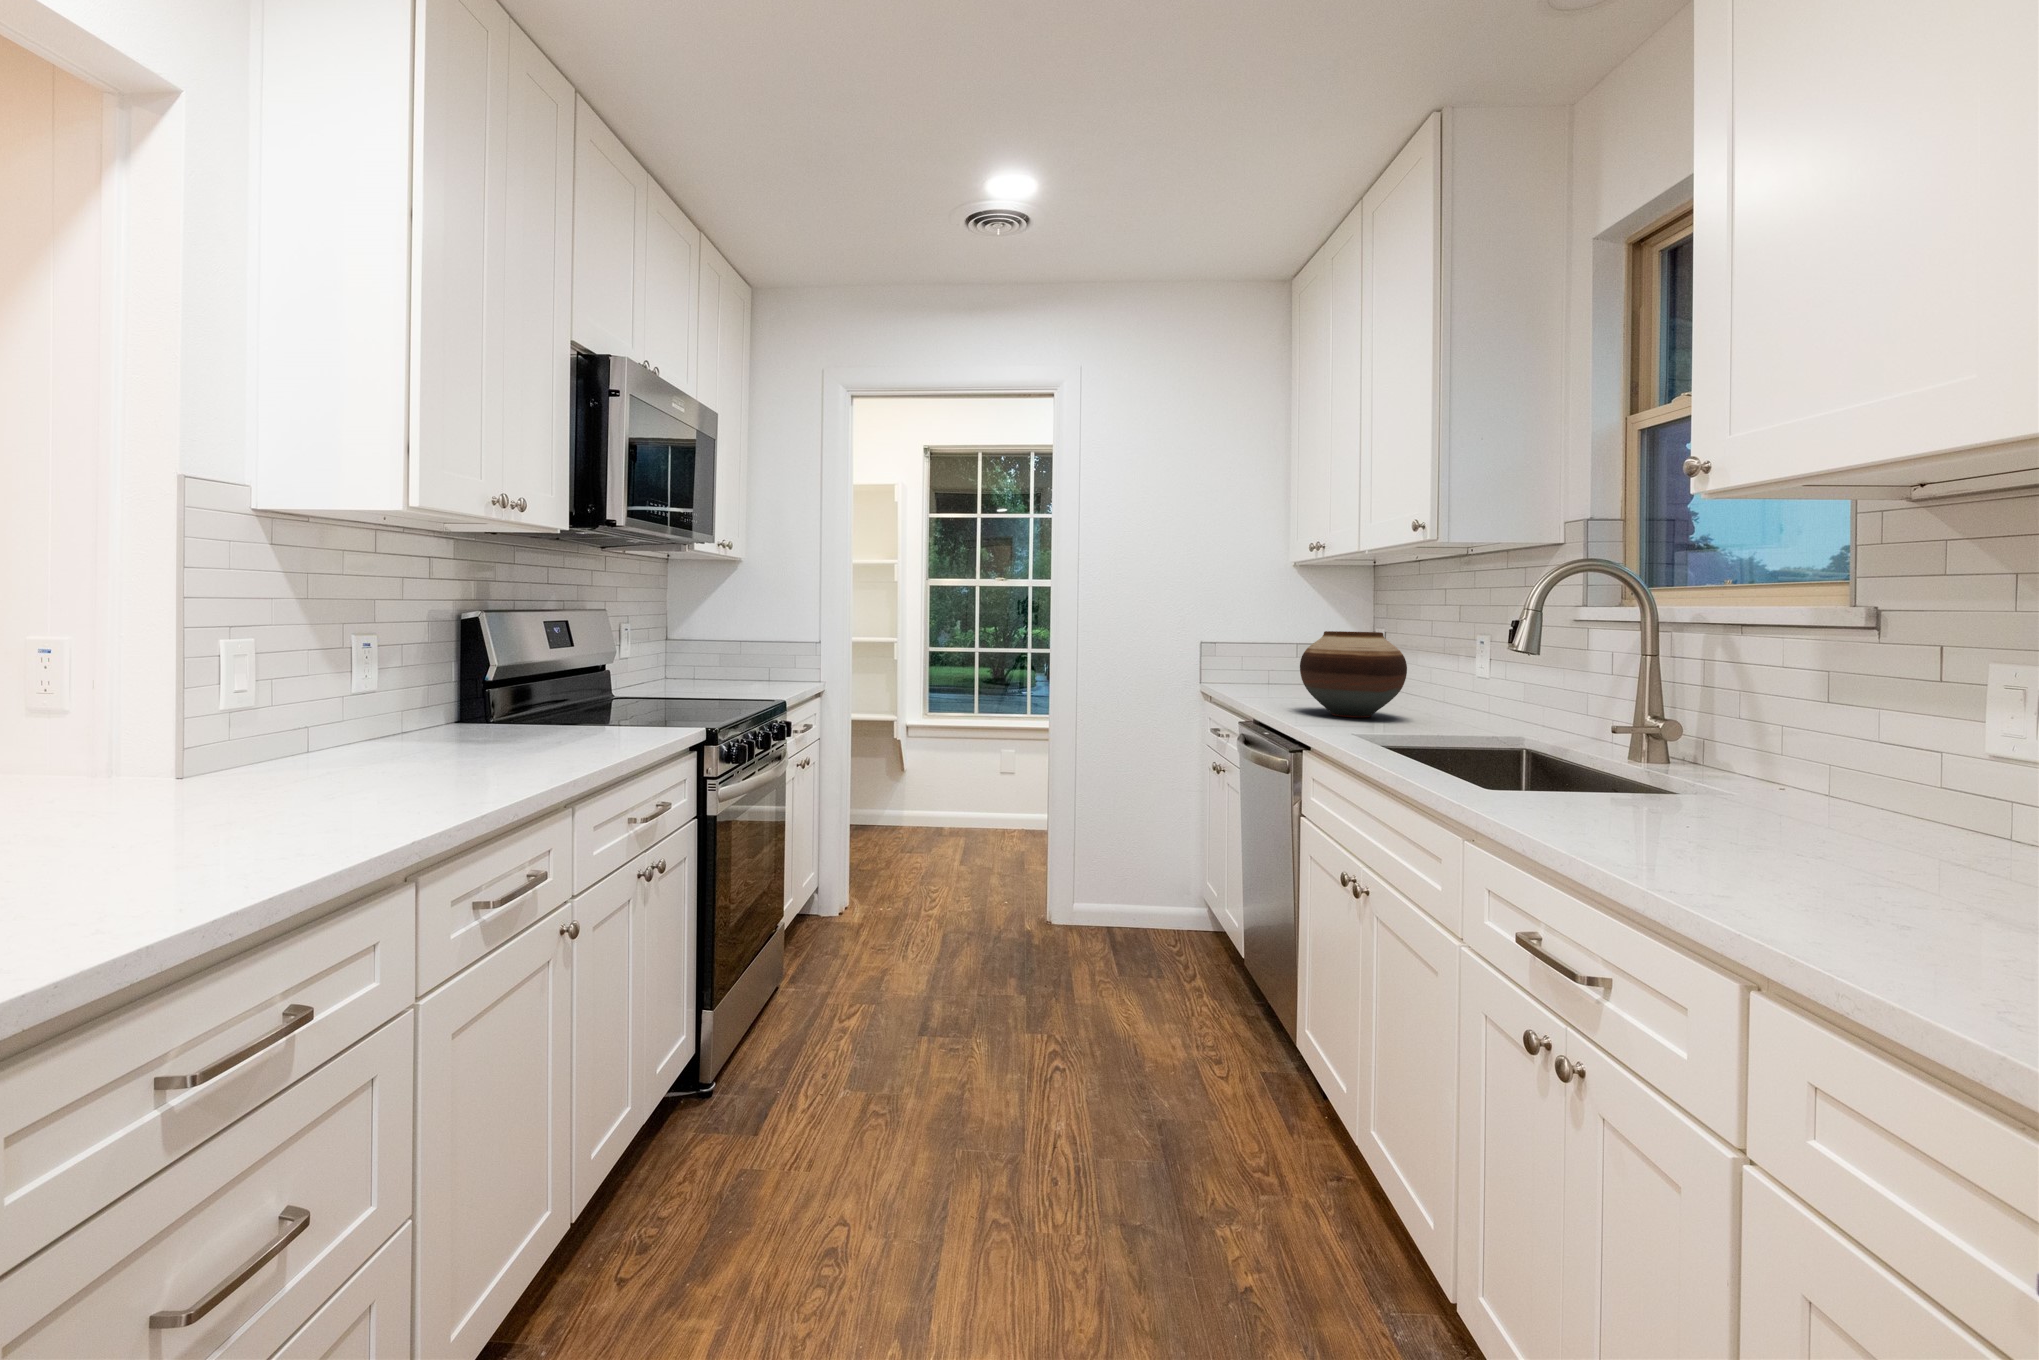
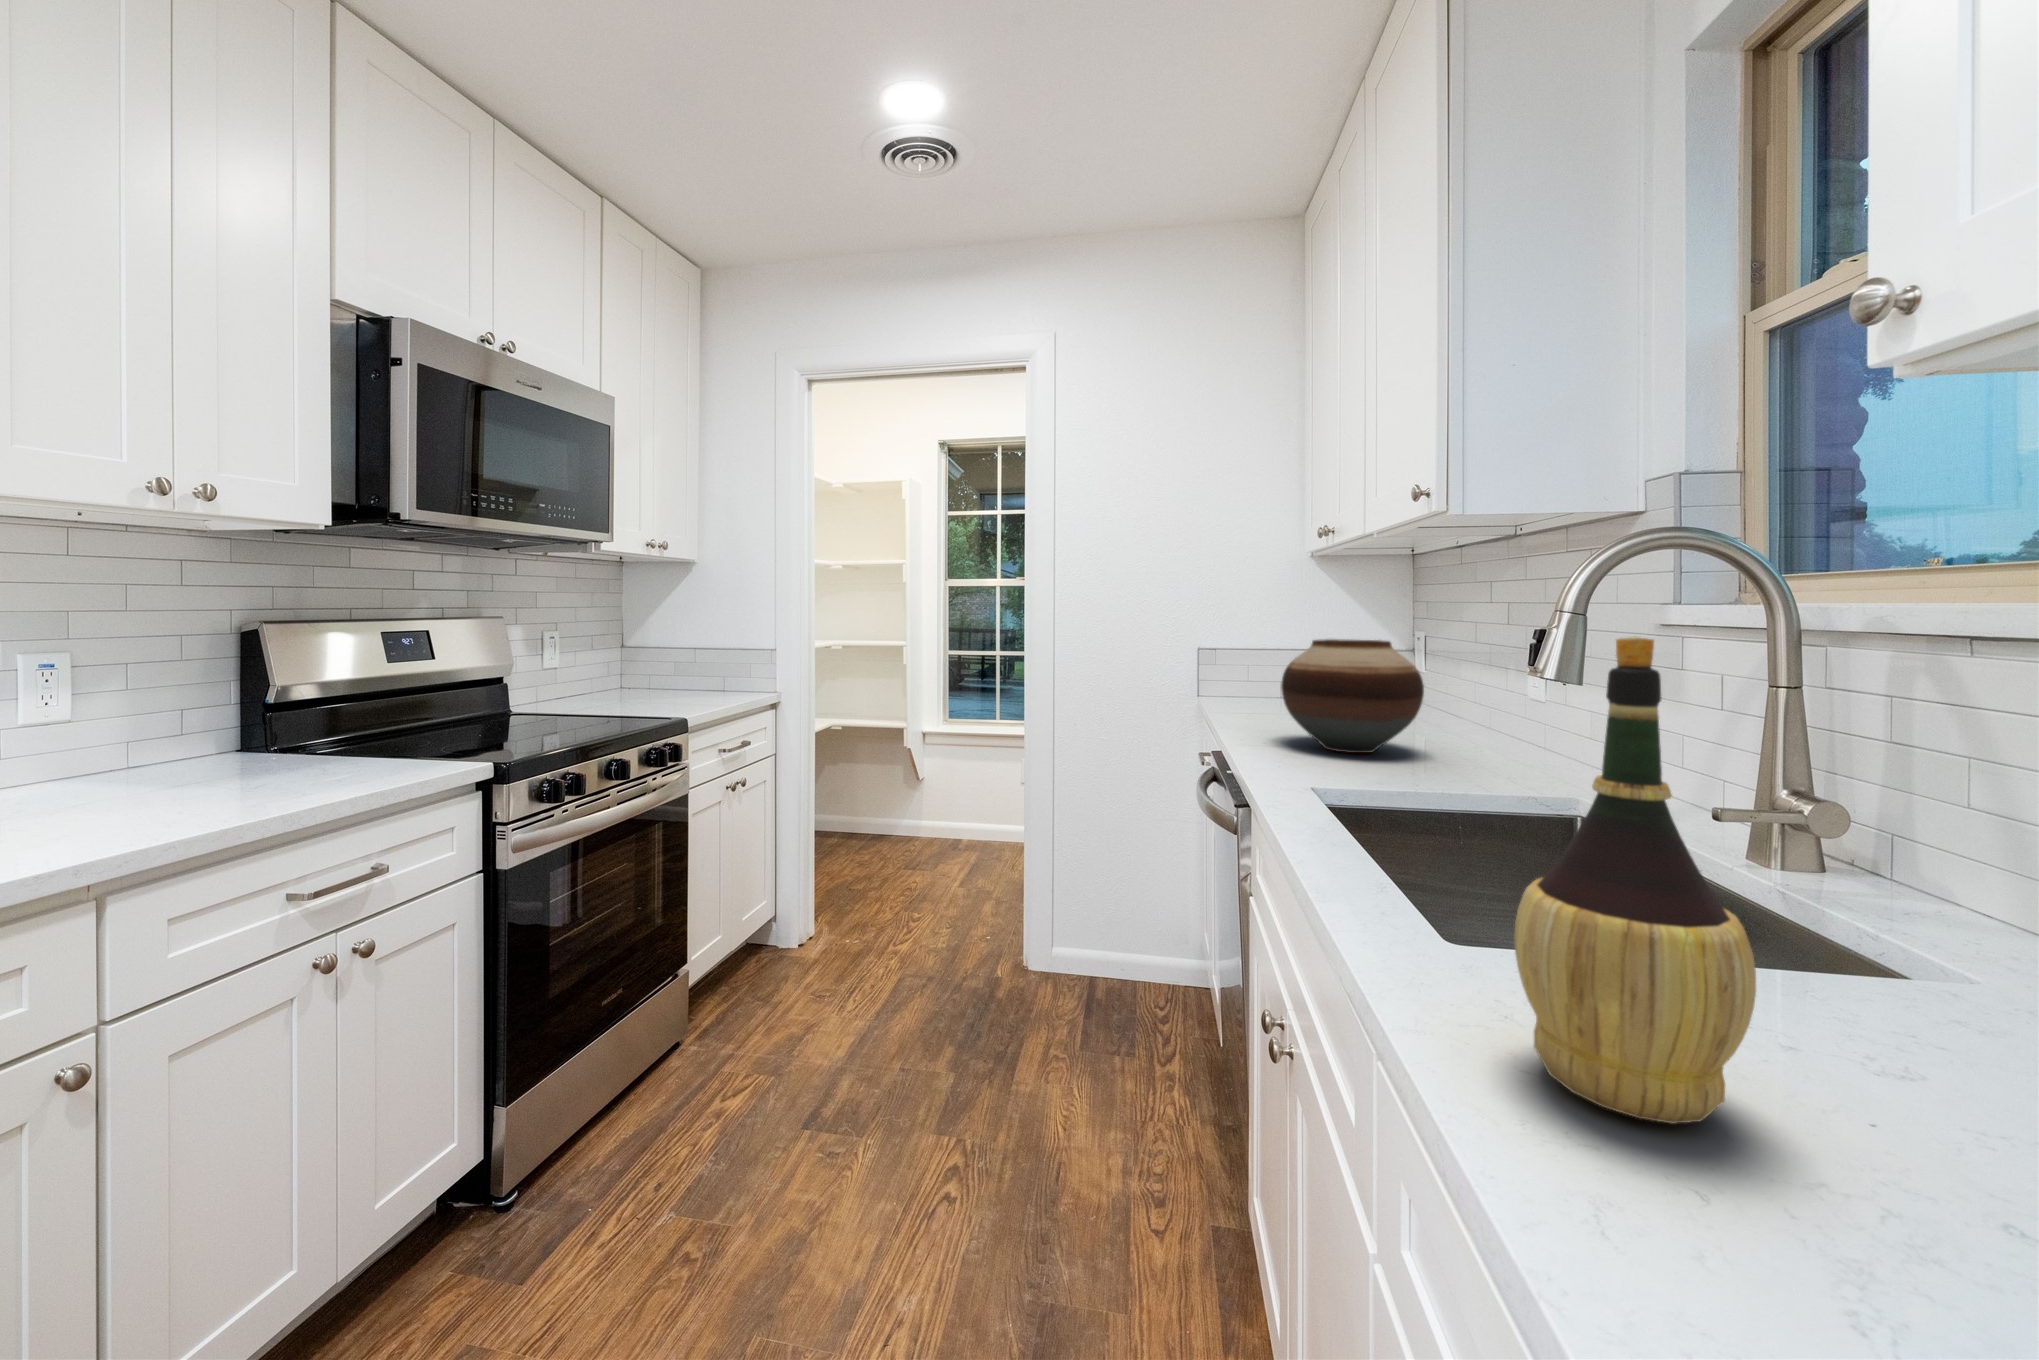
wine bottle: none [1547,617,1649,826] -> present [1514,637,1756,1124]

